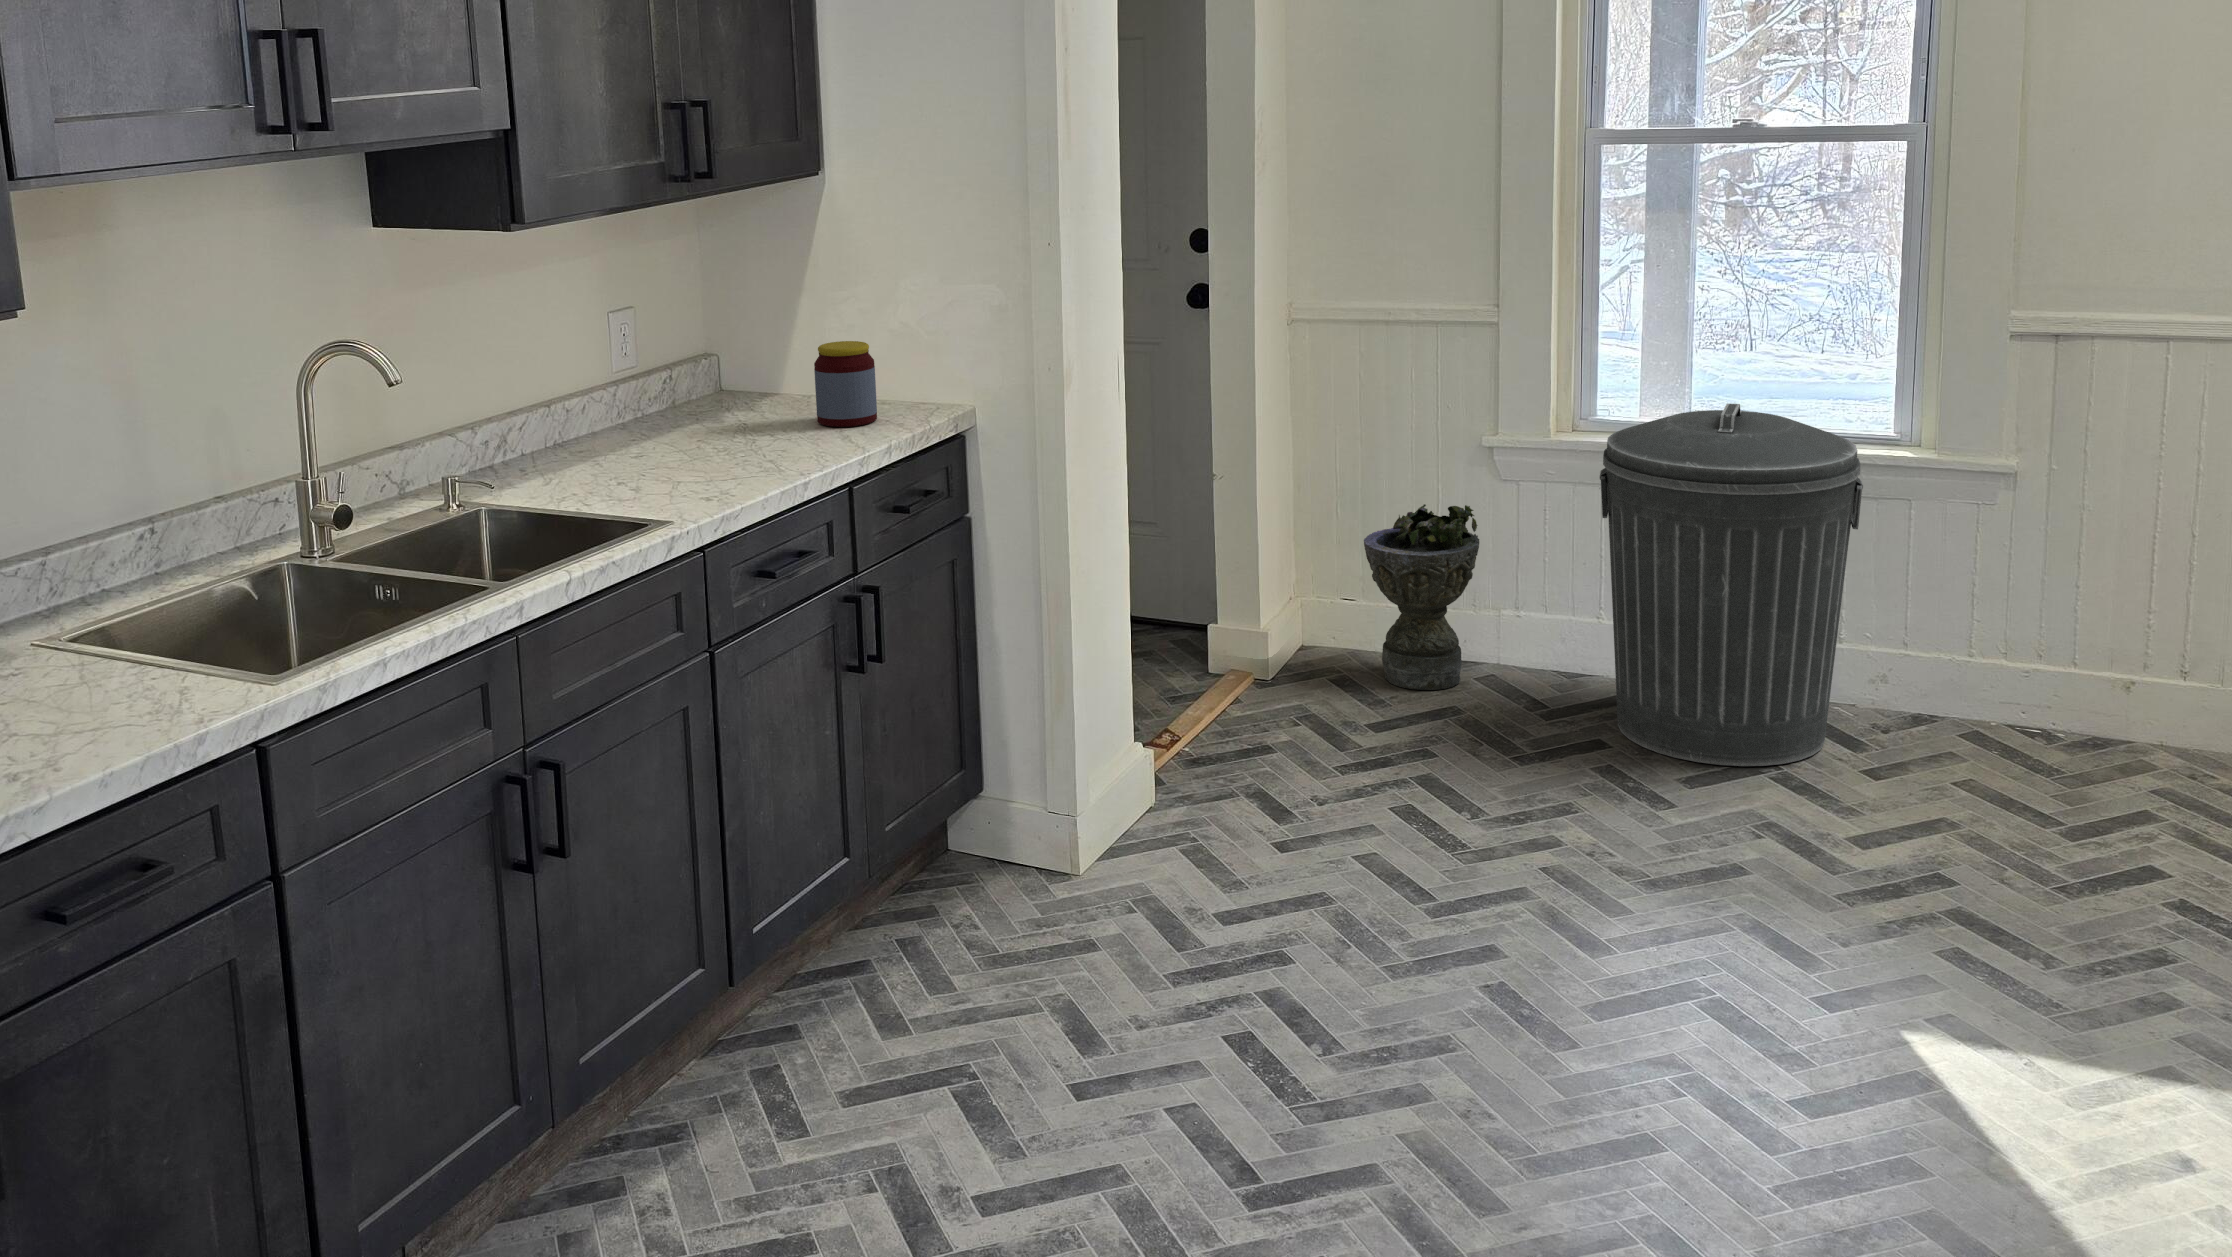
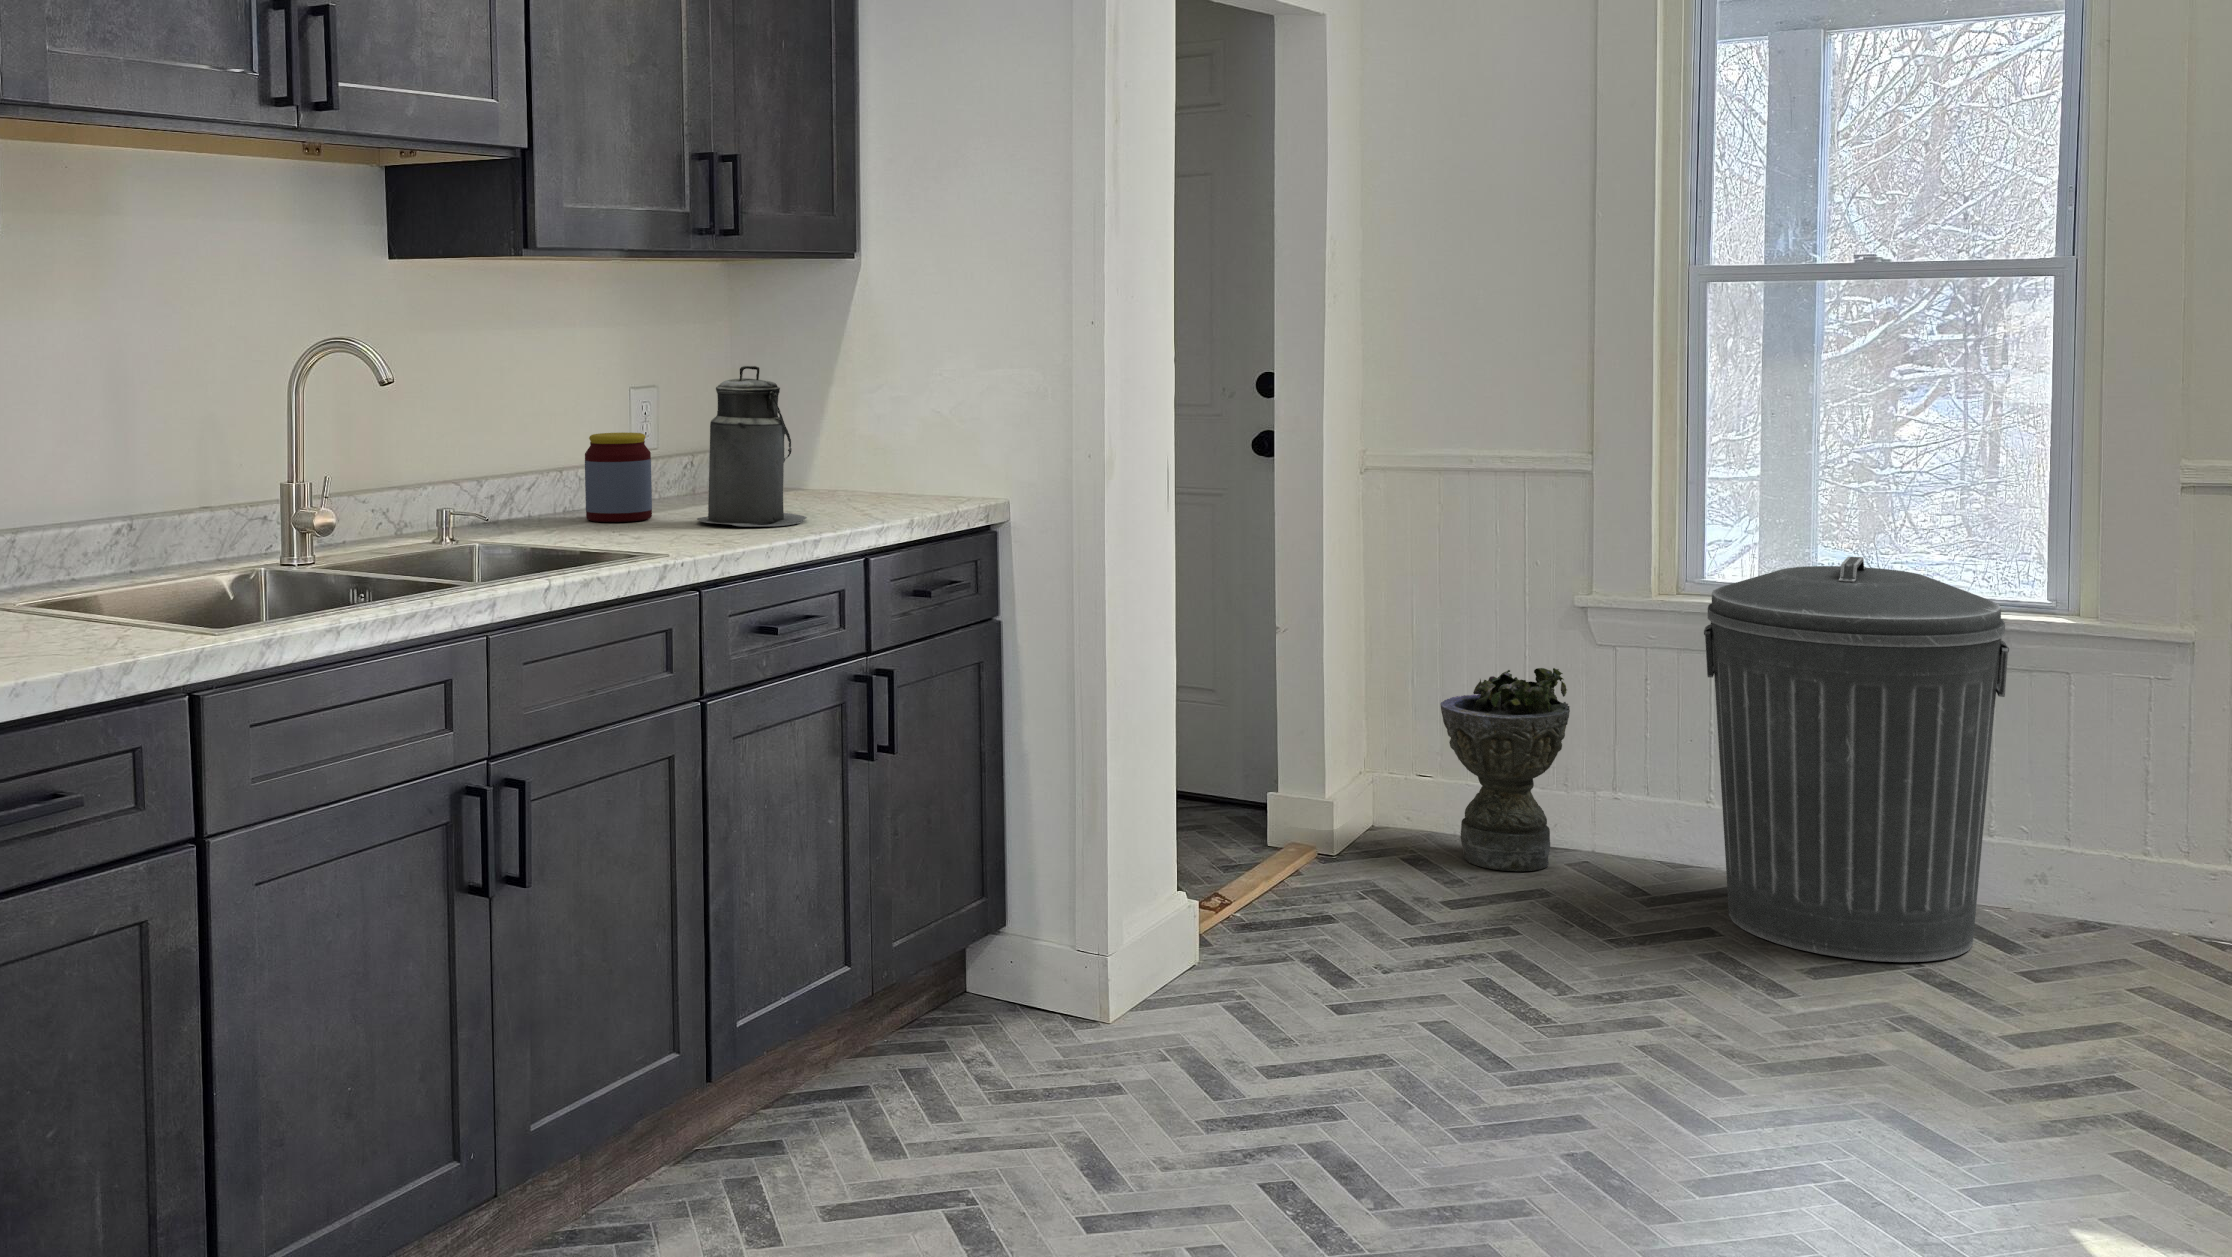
canister: none [683,309,788,466] -> present [697,366,807,526]
jar: present [814,341,877,427] -> present [585,432,652,522]

